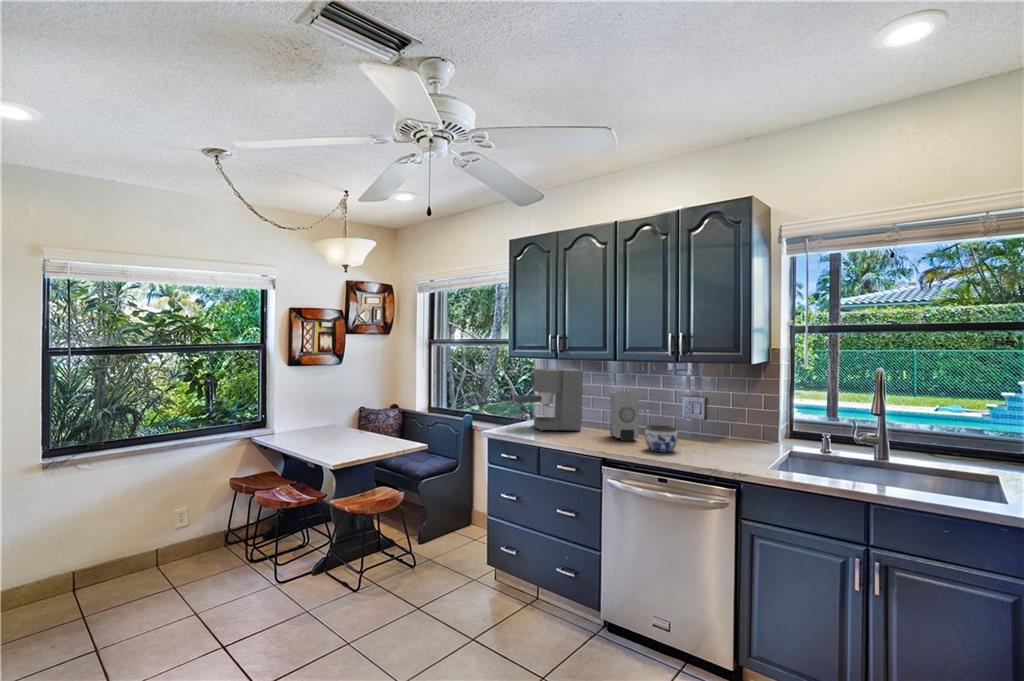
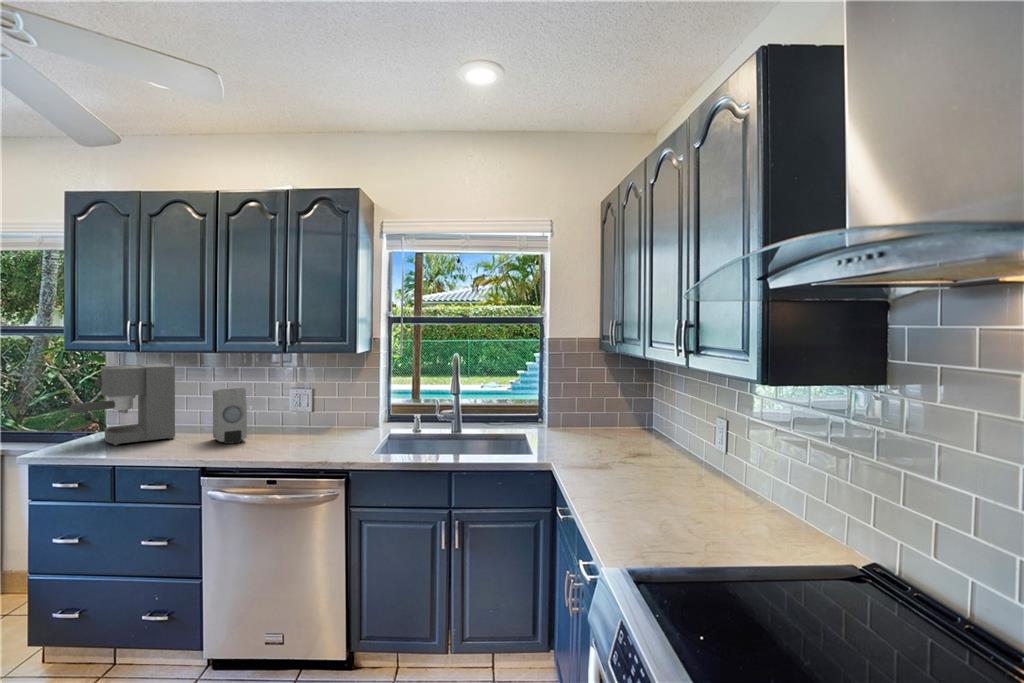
jar: present [644,425,678,452] -> none [251,422,289,452]

